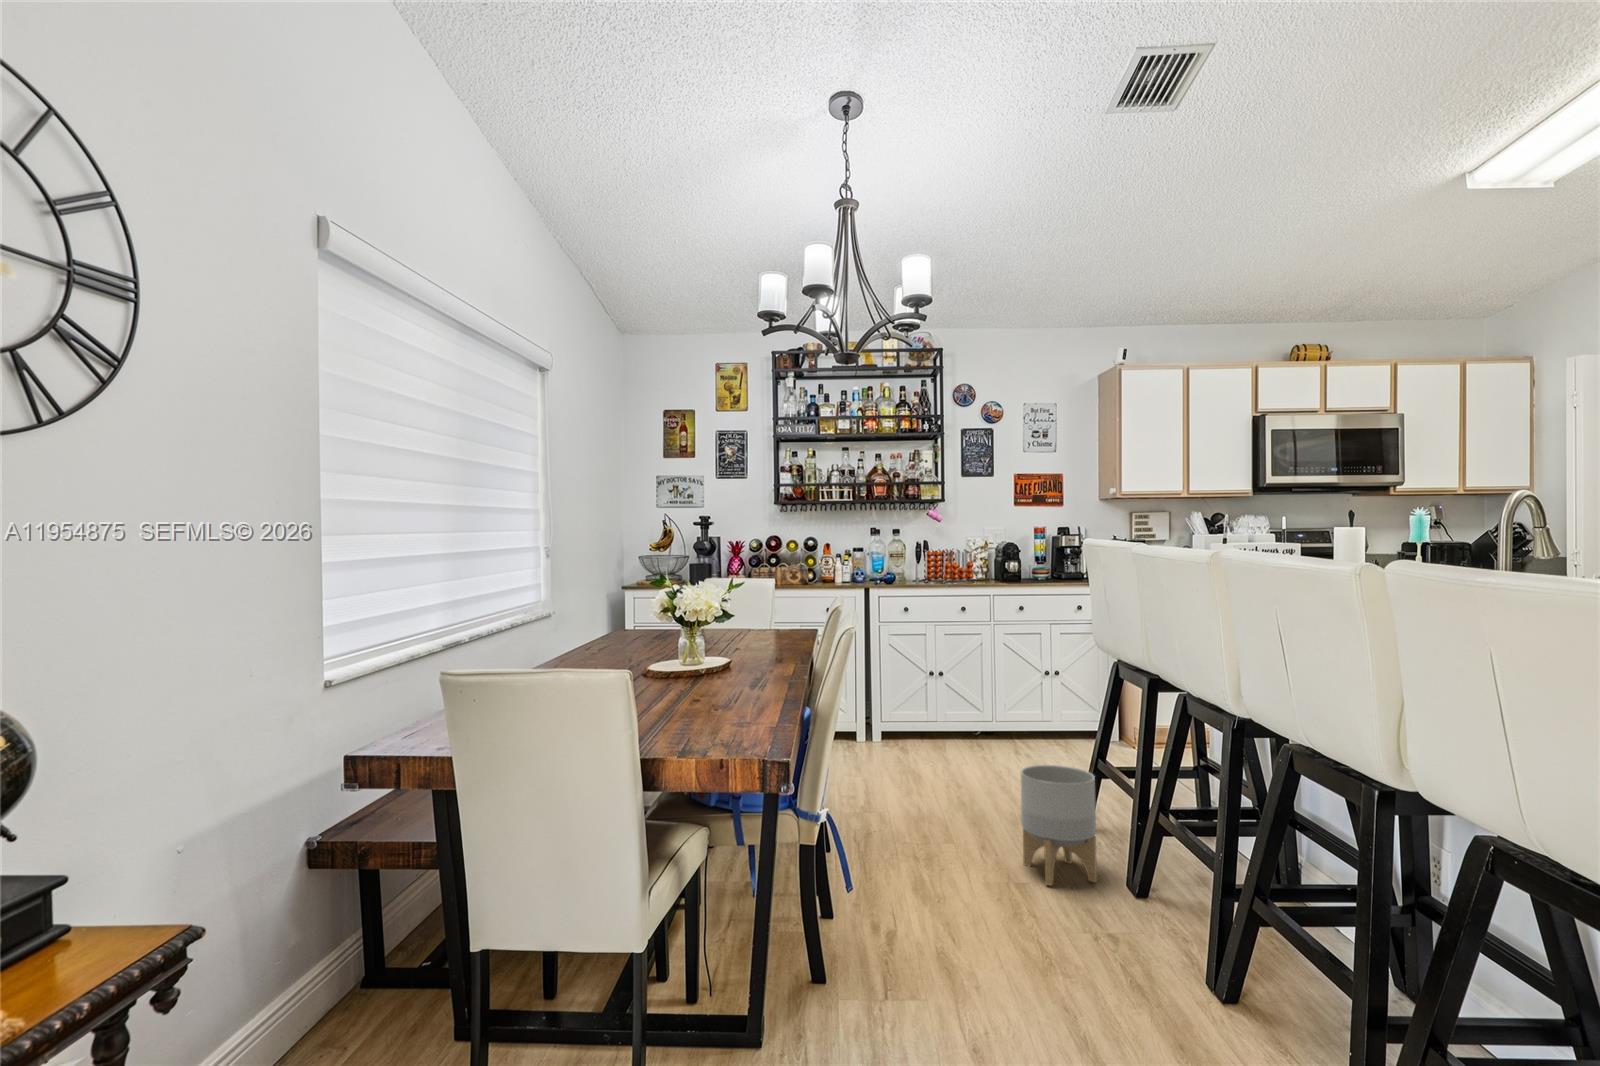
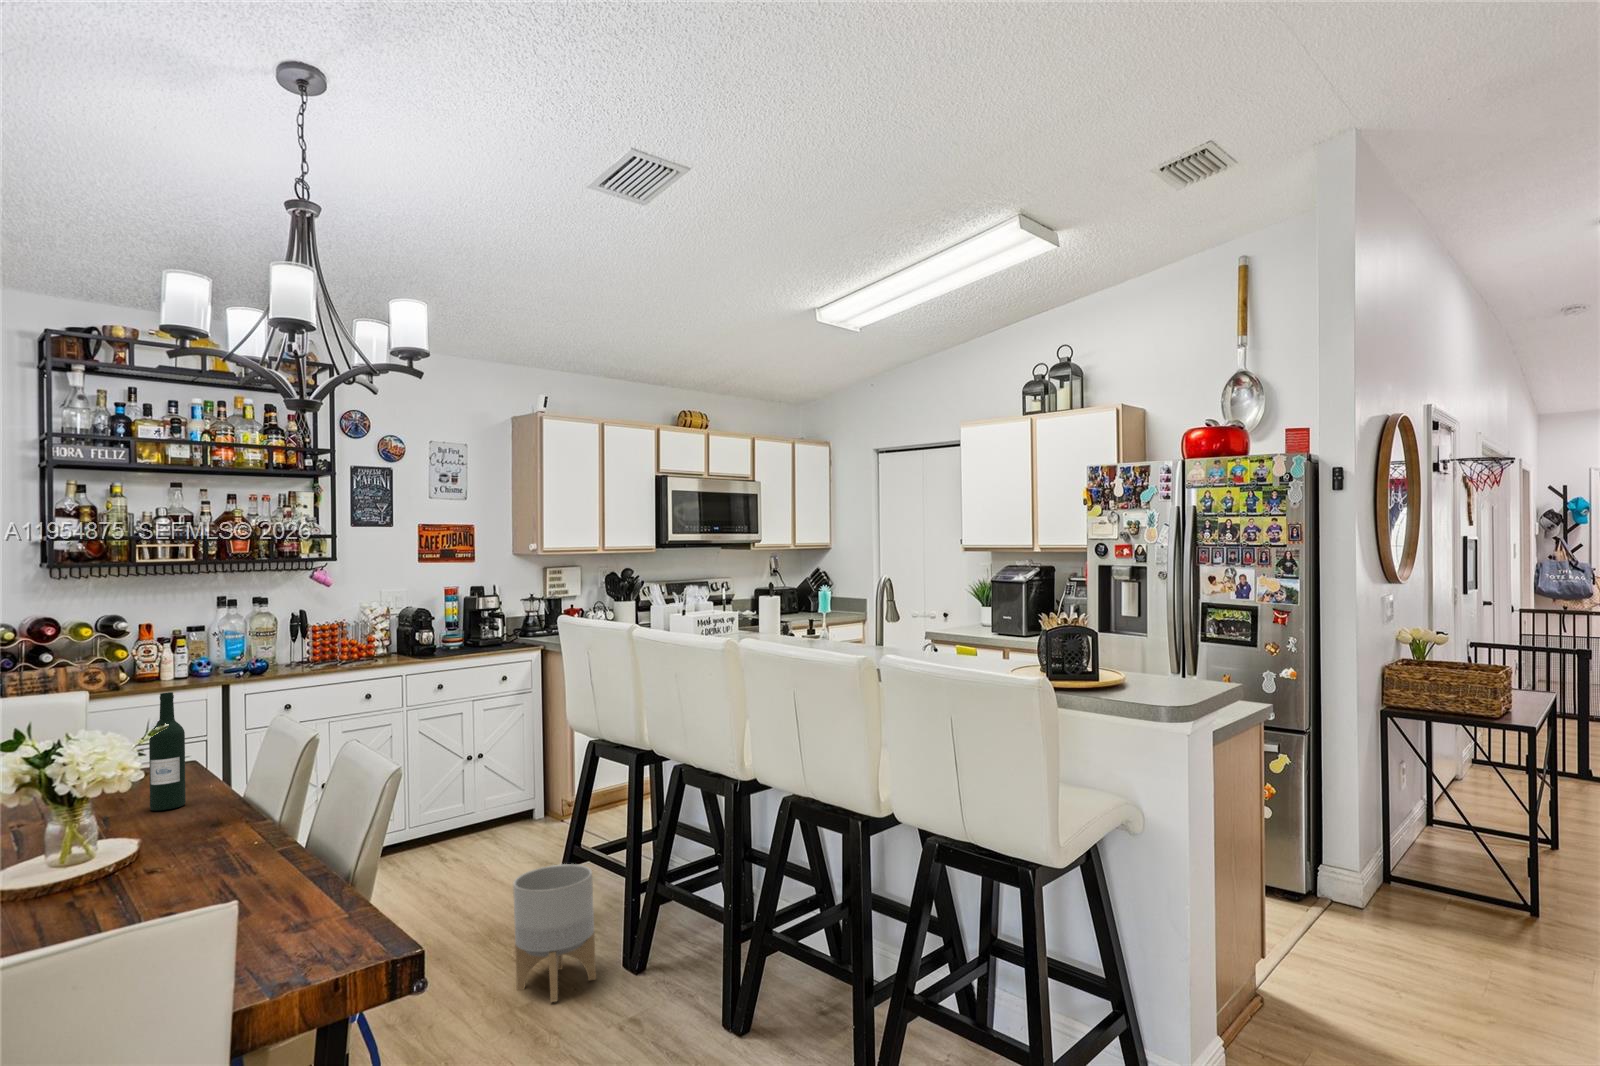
wine bottle: none [771,572,791,650] -> present [149,692,186,810]

